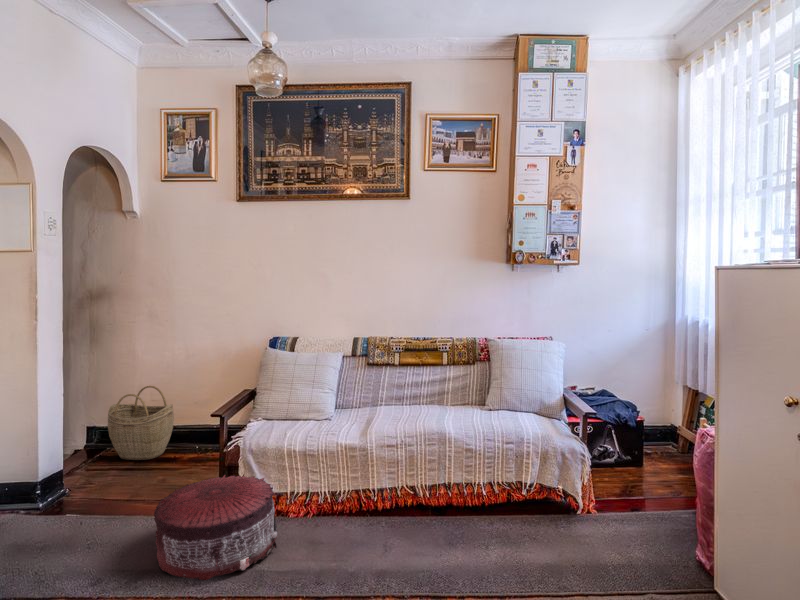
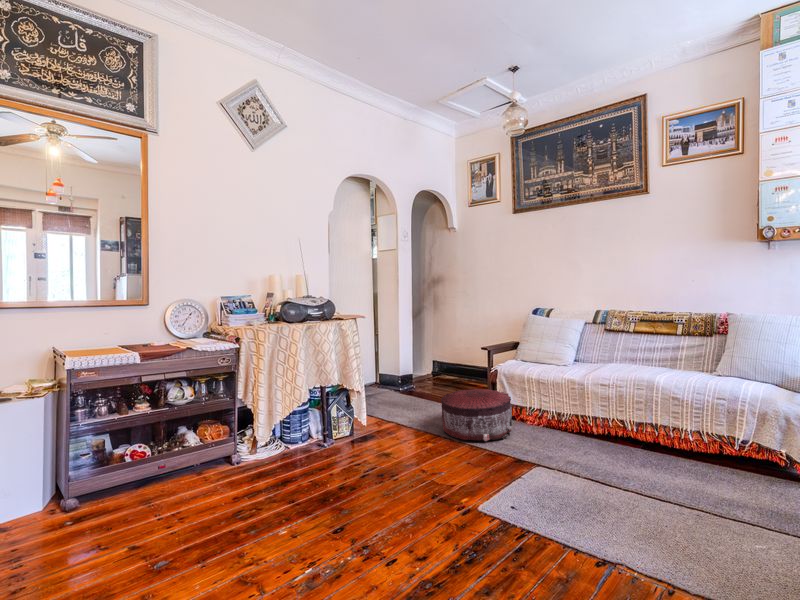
woven basket: present [108,386,174,460] -> none [437,338,473,383]

